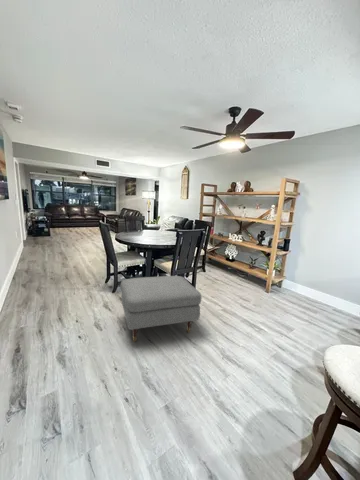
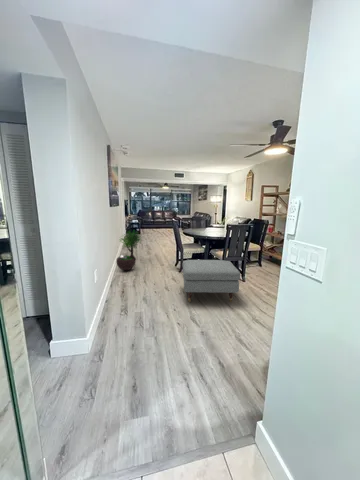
potted tree: none [11,234,54,296] -> present [116,232,141,270]

